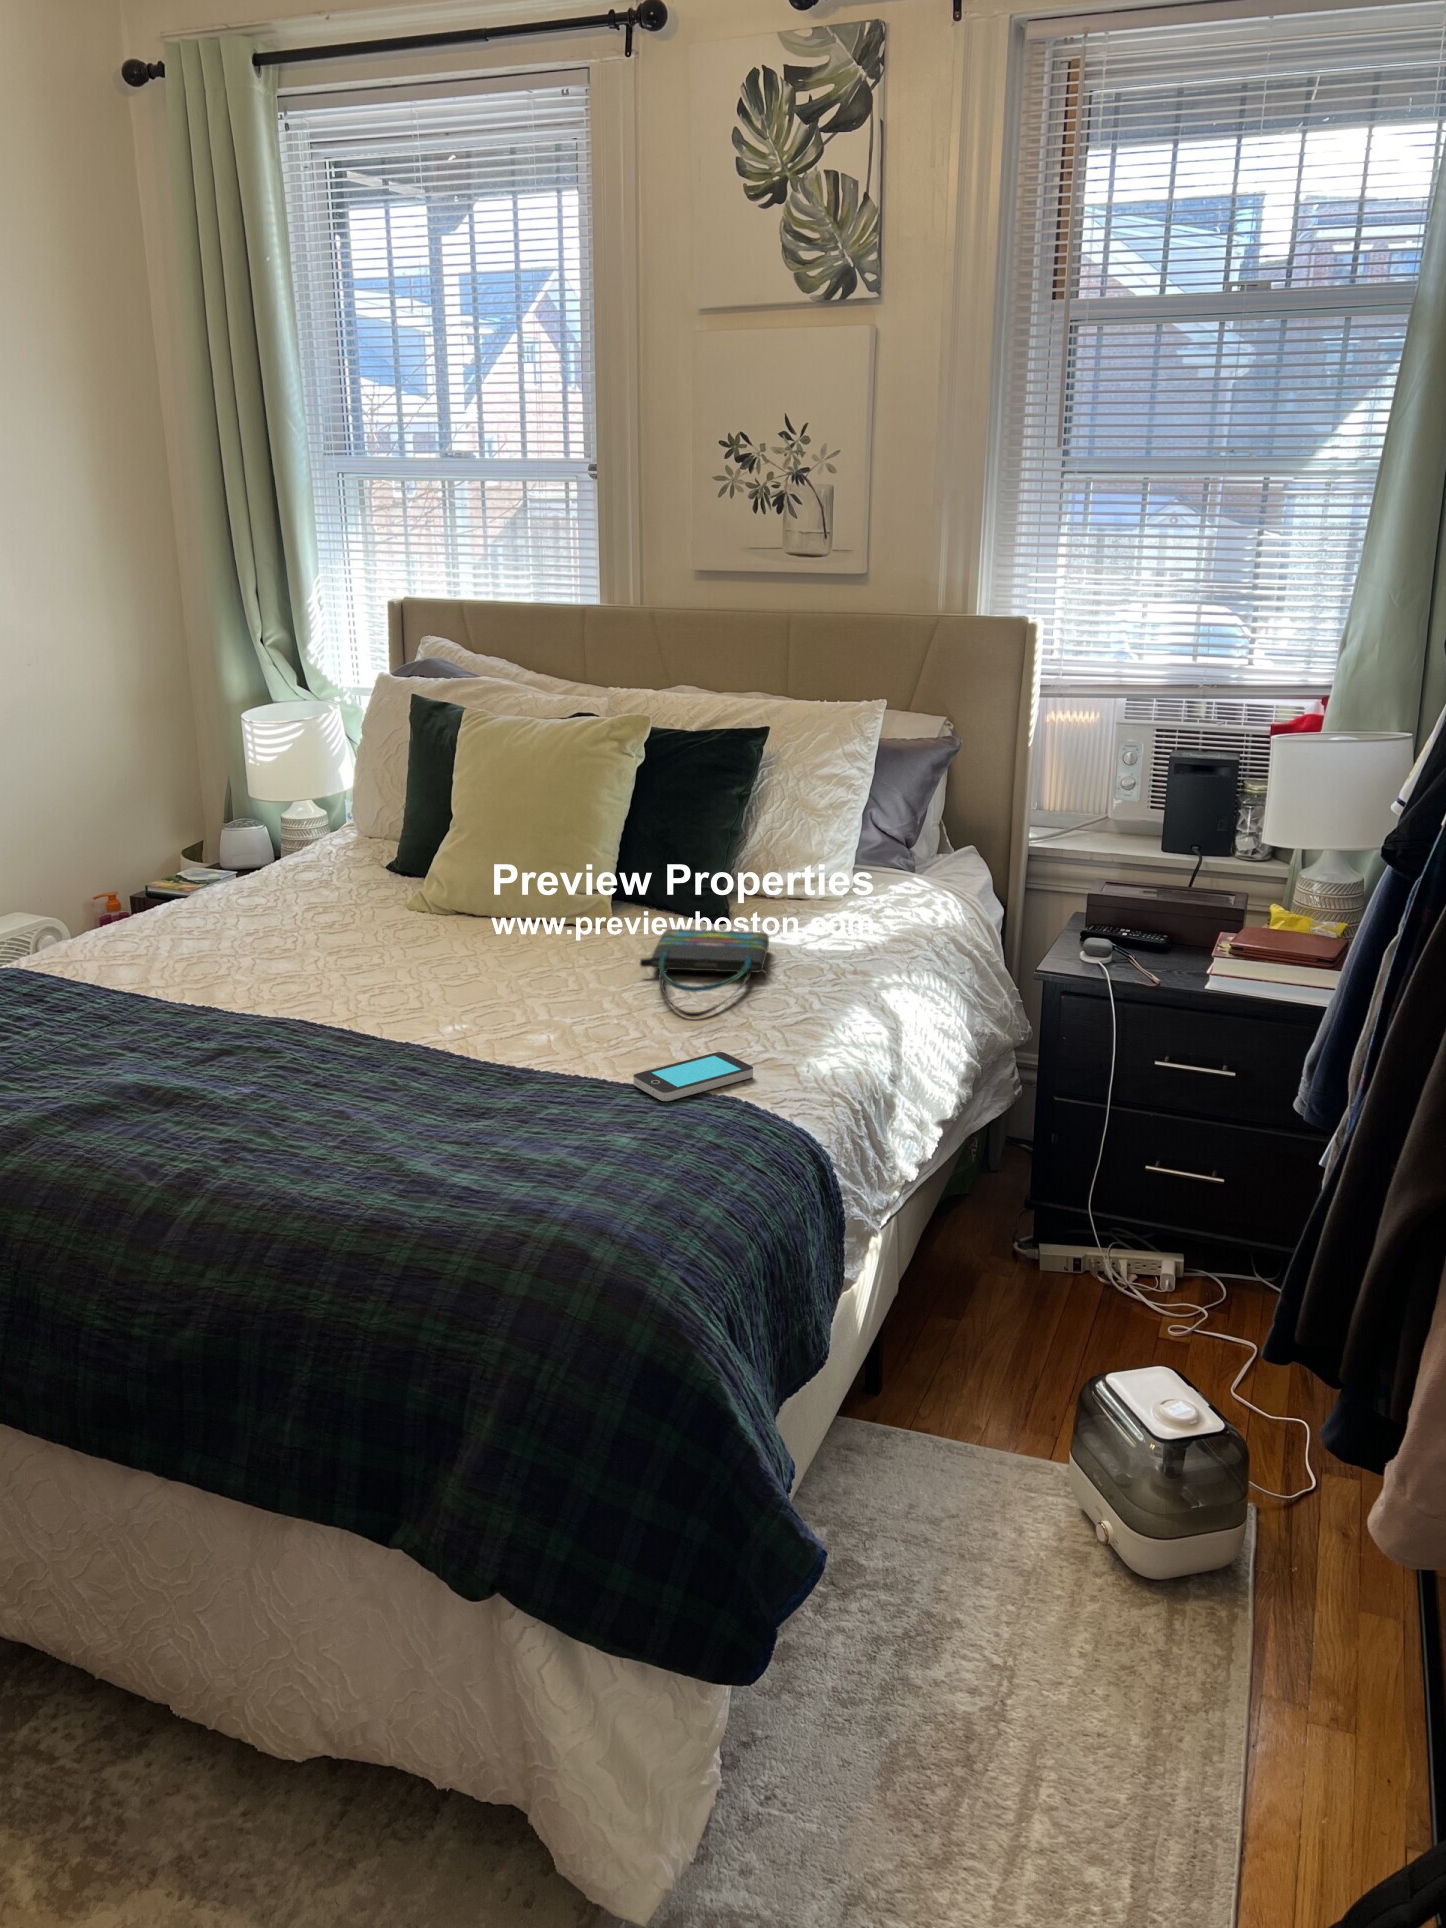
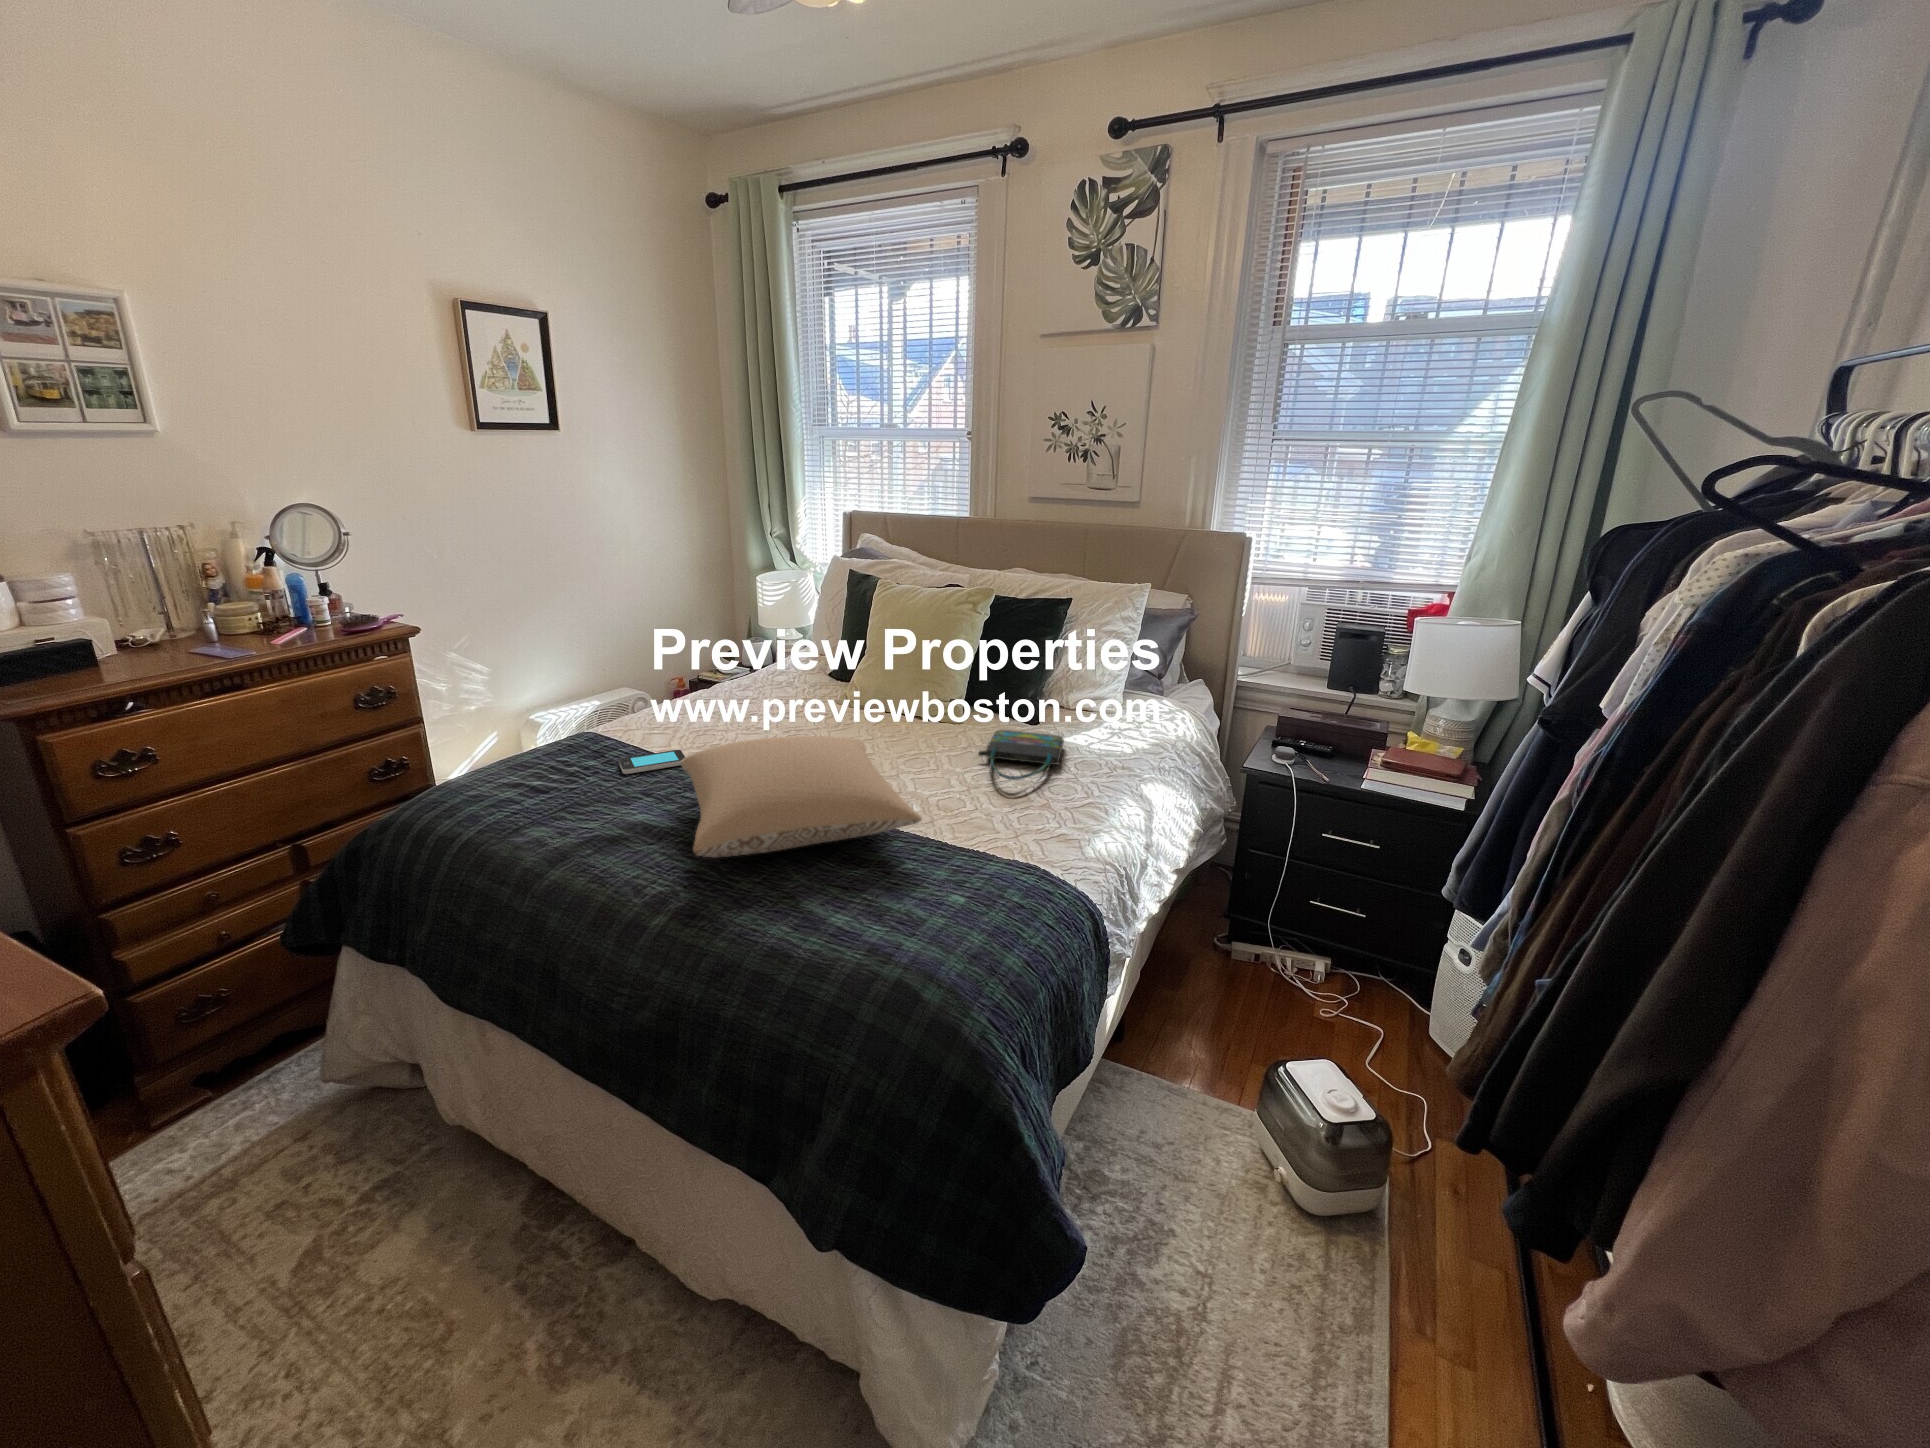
pillow: none [177,938,567,1111] -> present [682,736,922,857]
smartphone: present [633,1052,753,1101] -> present [619,750,686,774]

